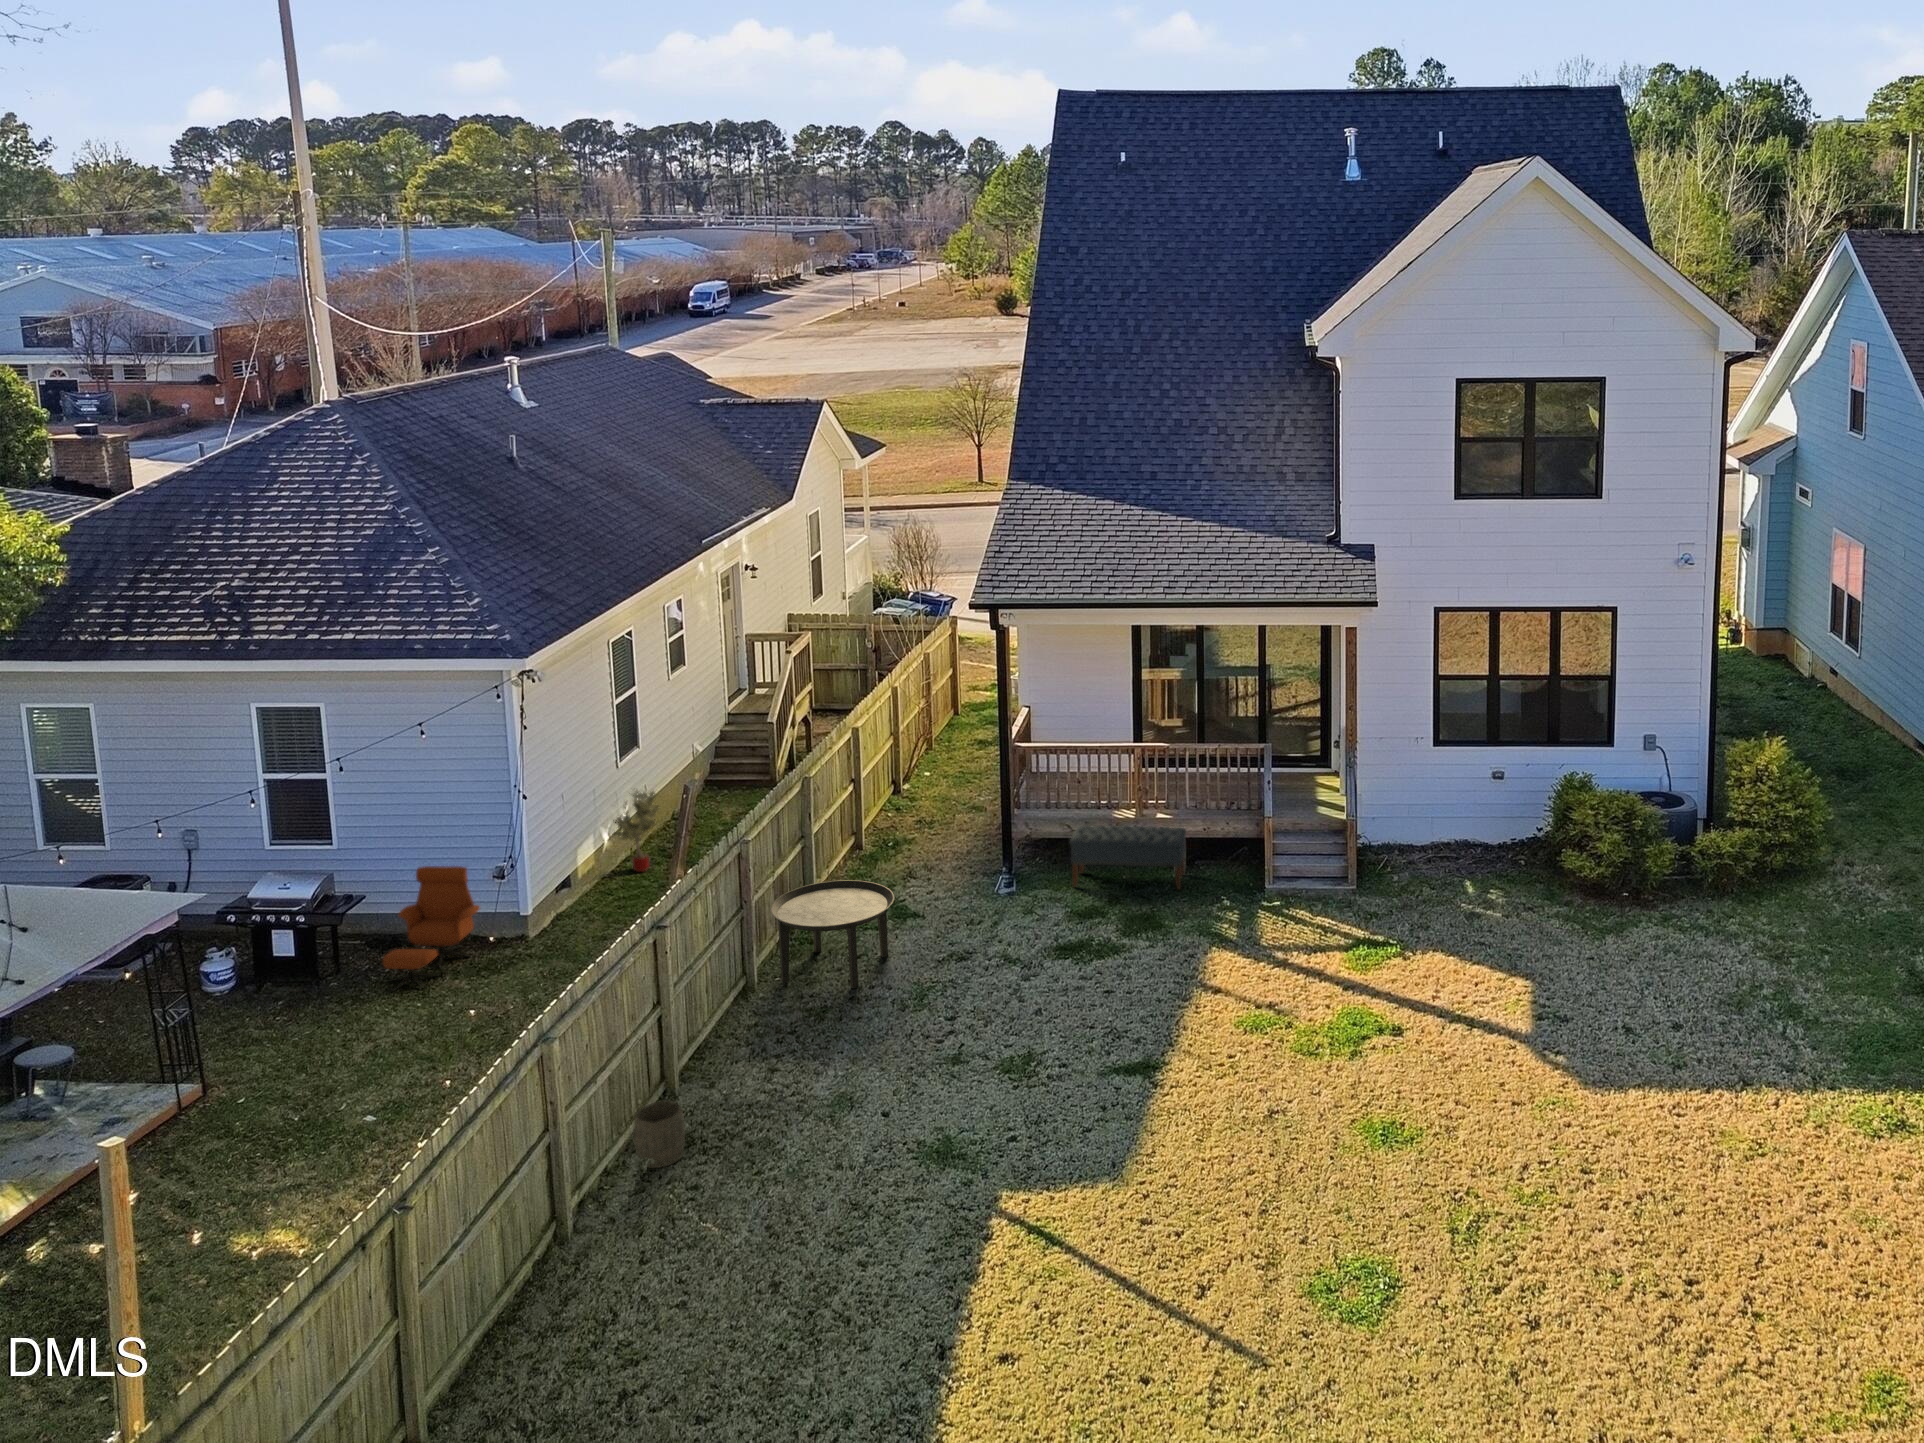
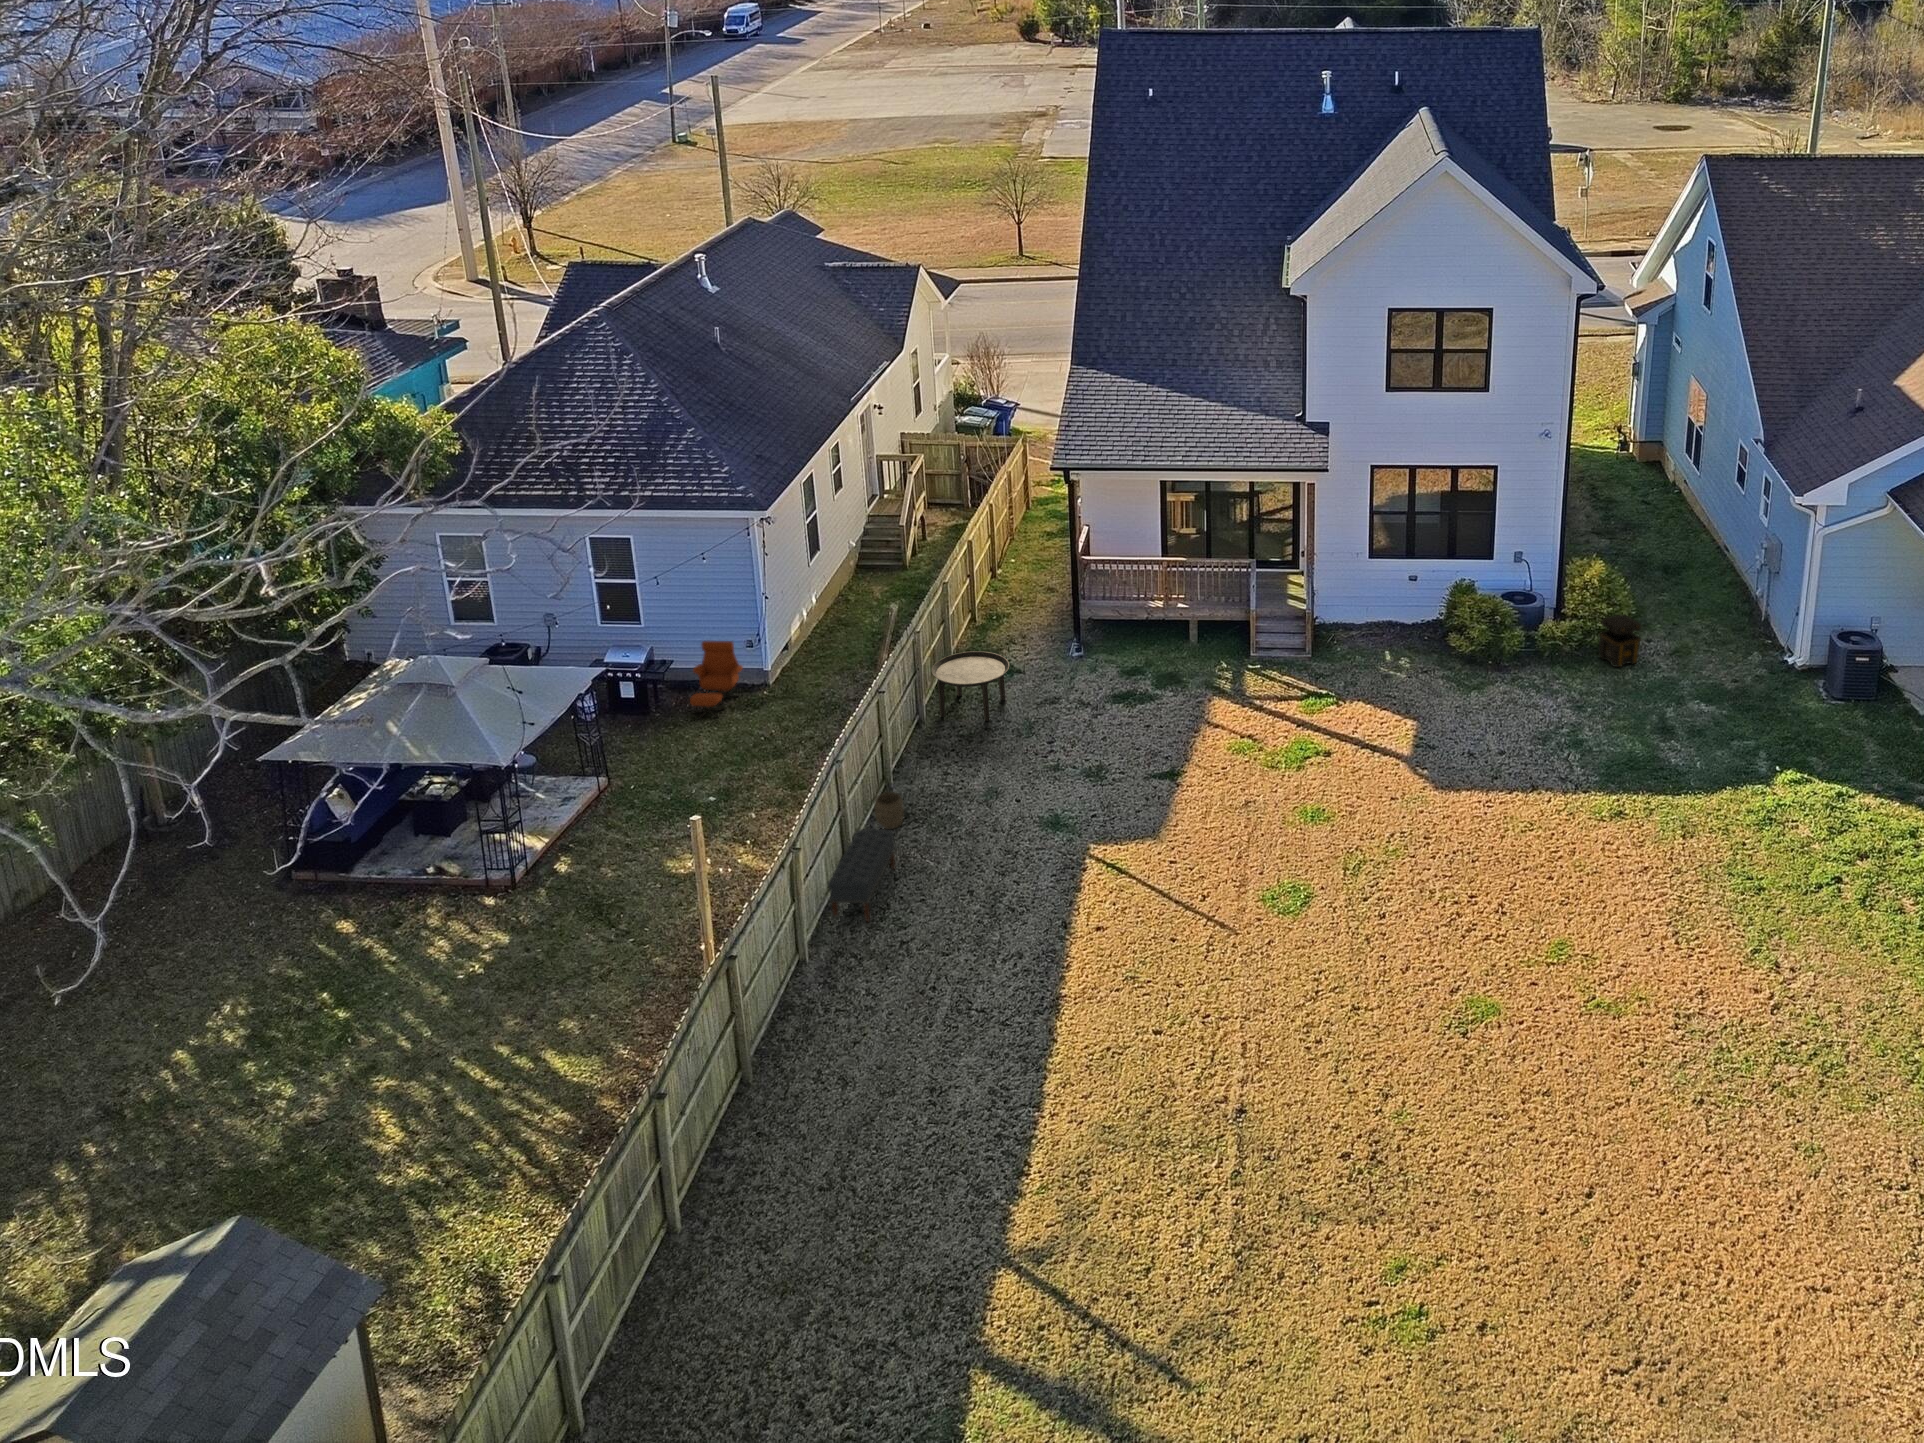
potted tree: present [612,790,659,872] -> none [812,582,842,637]
toolbox: none [1789,819,1854,899] -> present [1599,615,1641,667]
bench: present [1070,825,1186,889] -> present [828,829,895,922]

